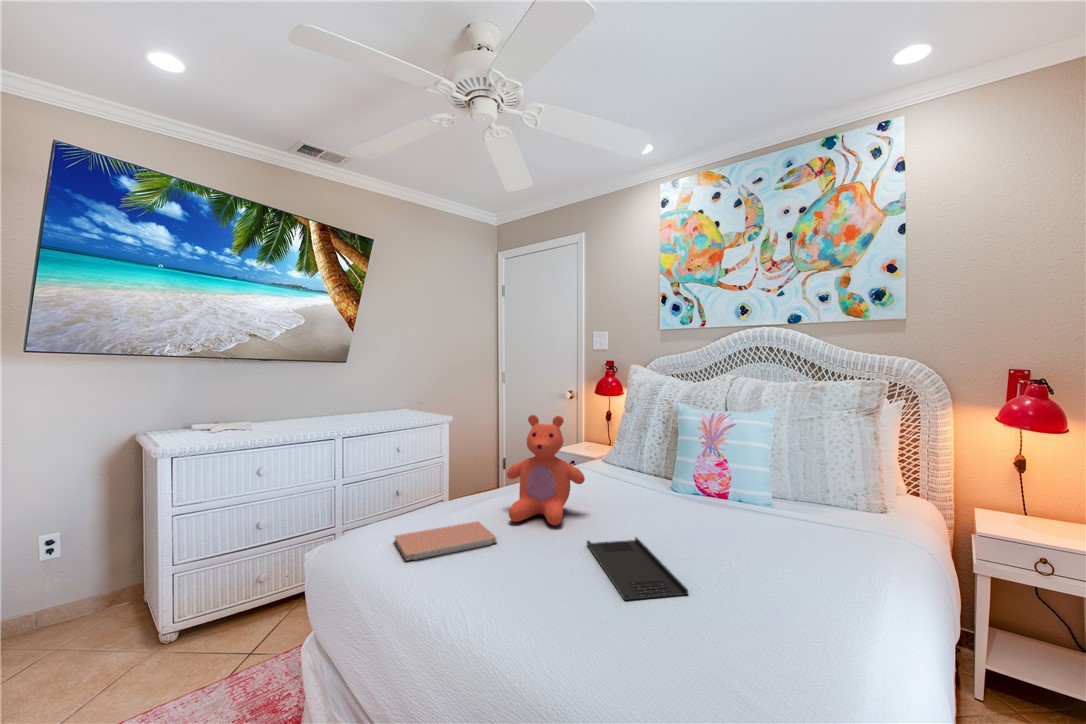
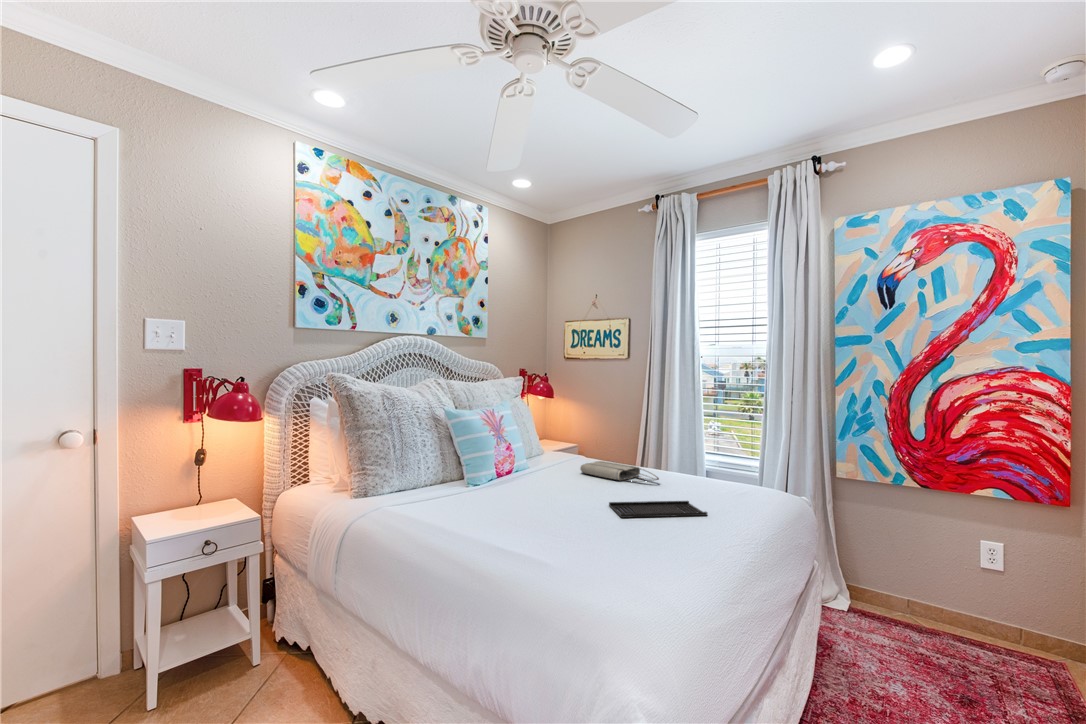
teddy bear: present [507,415,585,525] -> none [510,420,585,537]
tote bag: none [787,519,875,576] -> present [580,461,659,480]
notebook: present [394,521,497,560] -> none [583,540,695,594]

